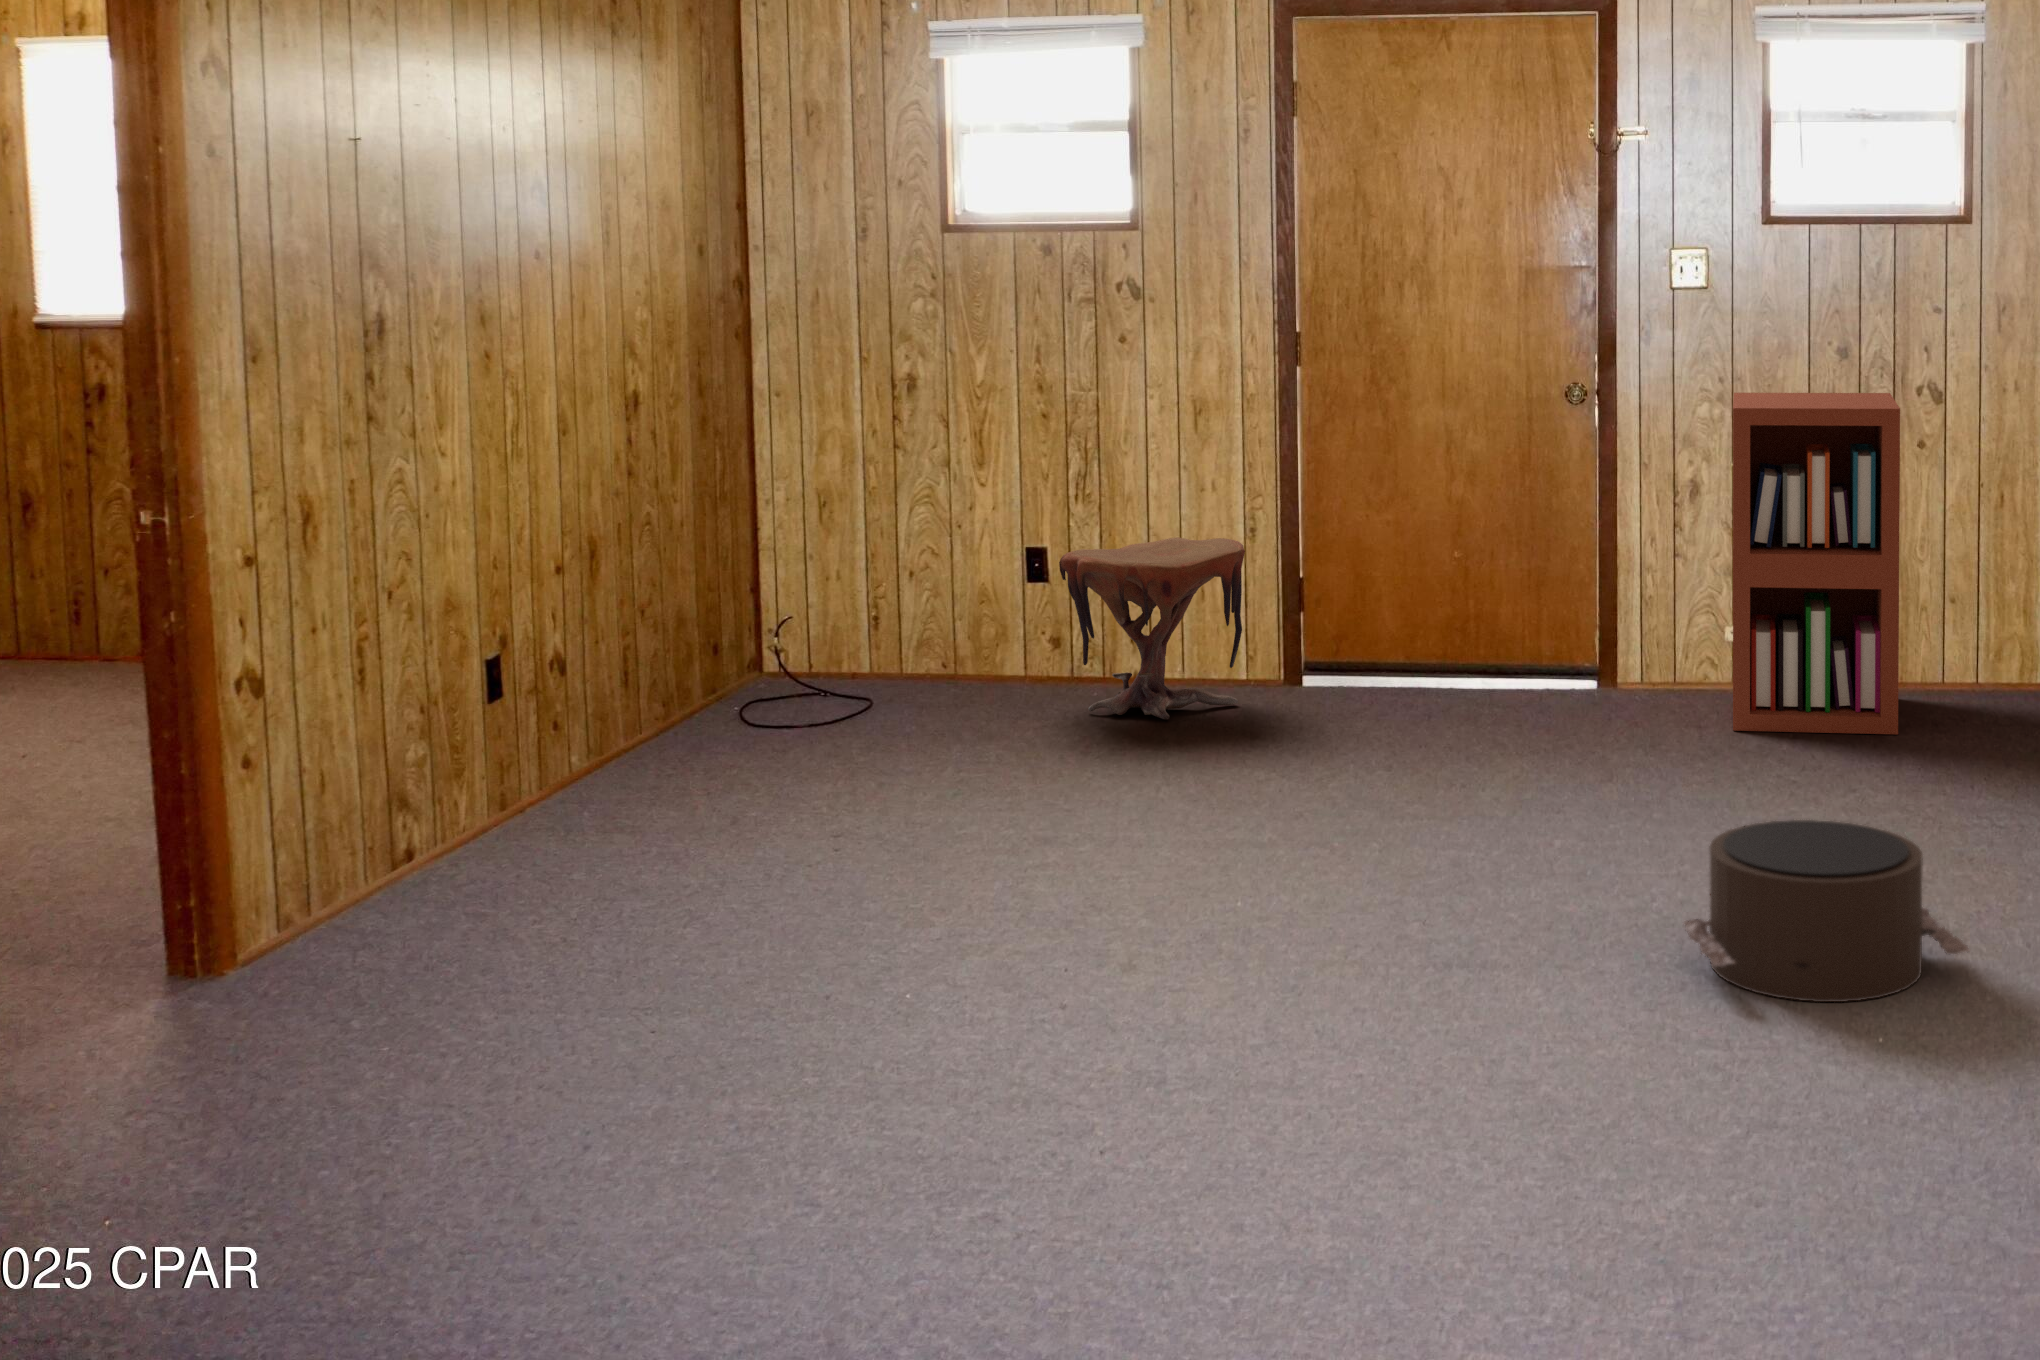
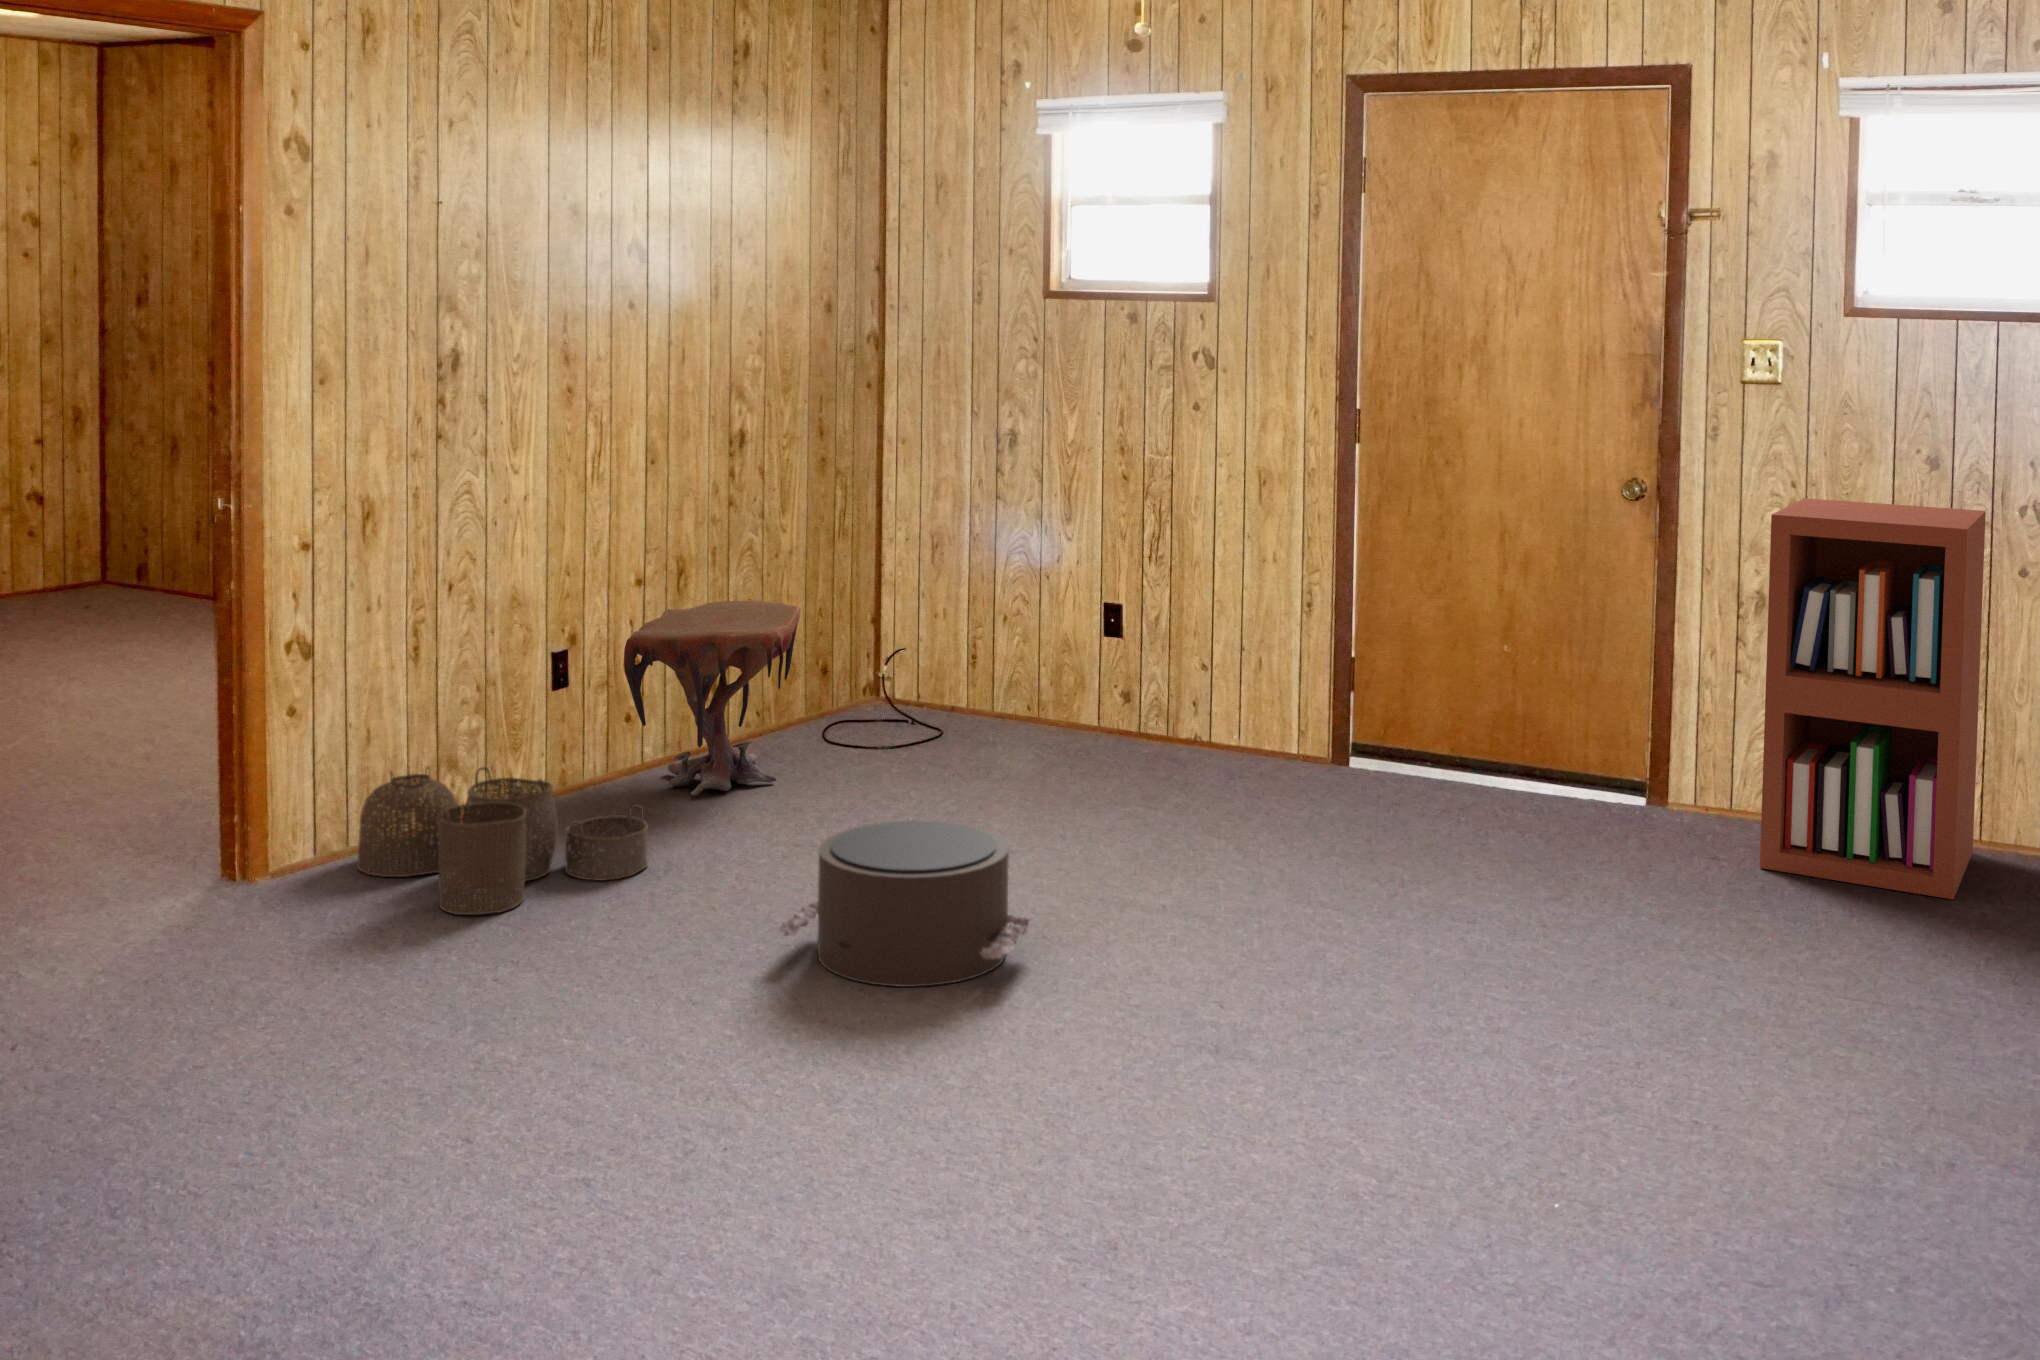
side table: present [1059,537,1245,719] -> present [624,600,801,796]
woven basket: none [339,784,685,941] -> present [357,767,648,915]
pouf: present [1684,820,1969,1002] -> present [778,821,1031,987]

